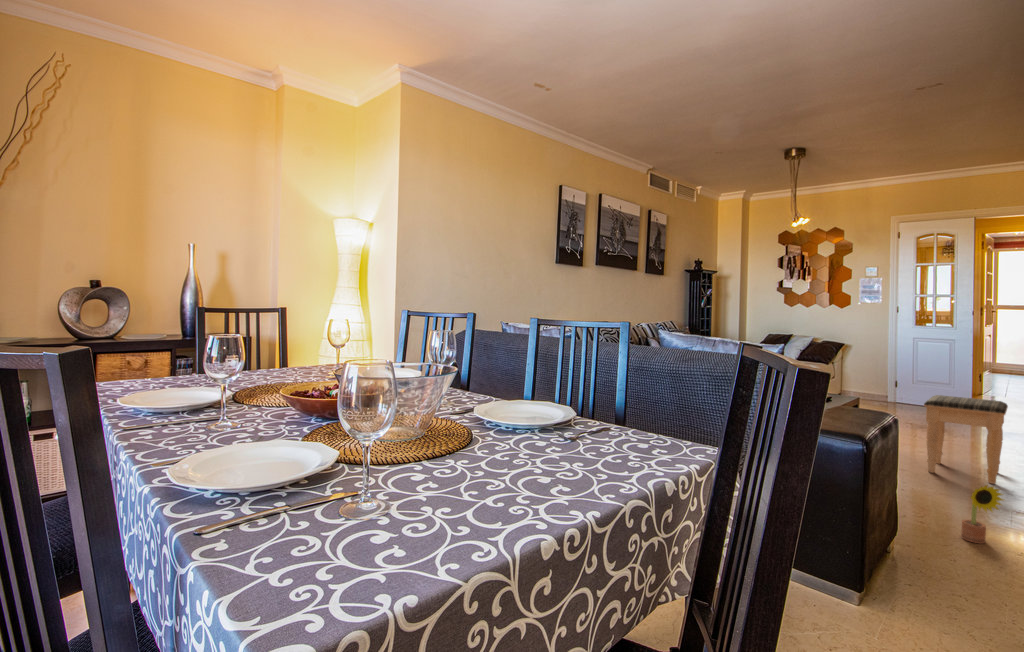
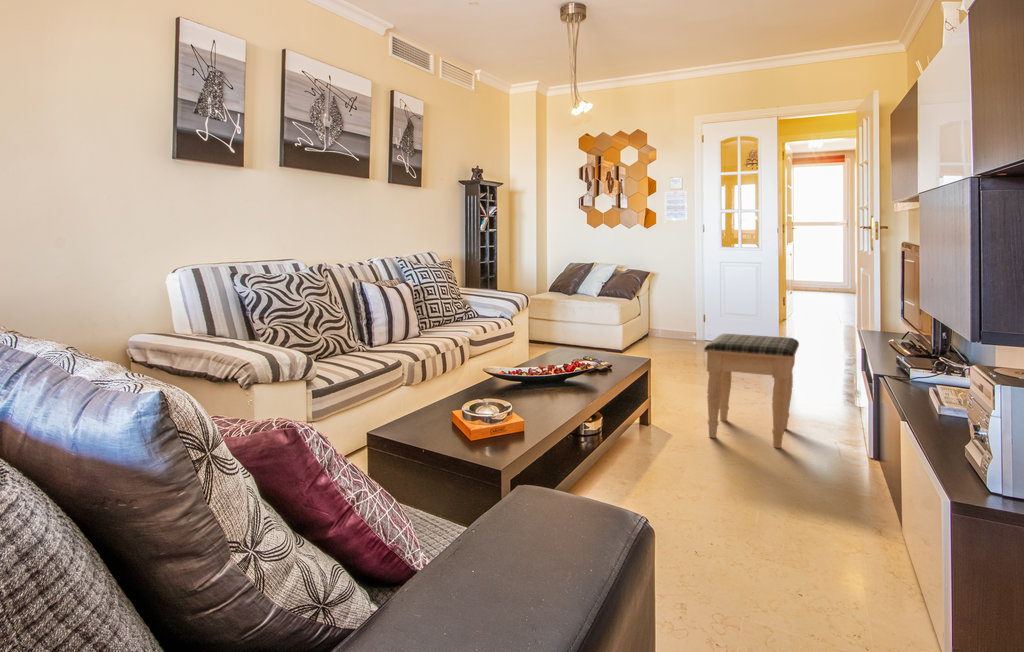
decorative plant: present [961,485,1004,543] -> none [721,488,777,574]

